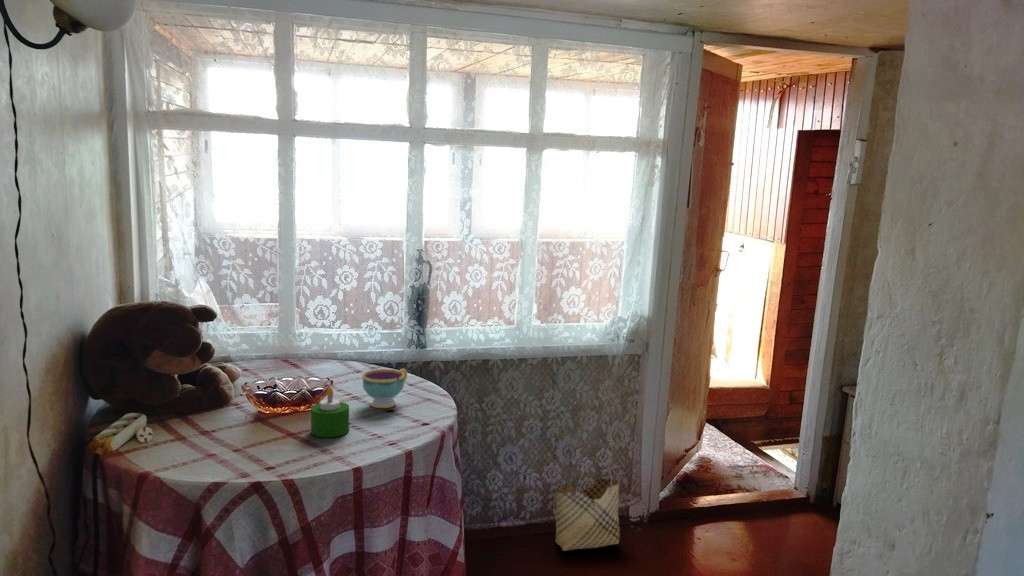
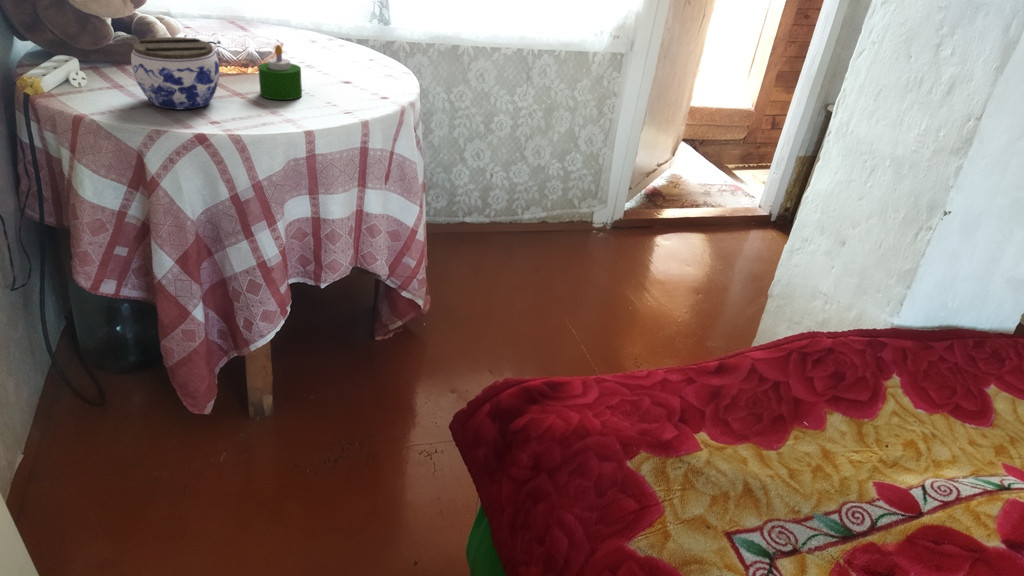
teacup: present [363,369,407,408] -> none [317,35,367,78]
jar: none [199,390,276,457] -> present [131,37,219,109]
woven basket: present [555,446,620,551] -> none [518,147,587,247]

